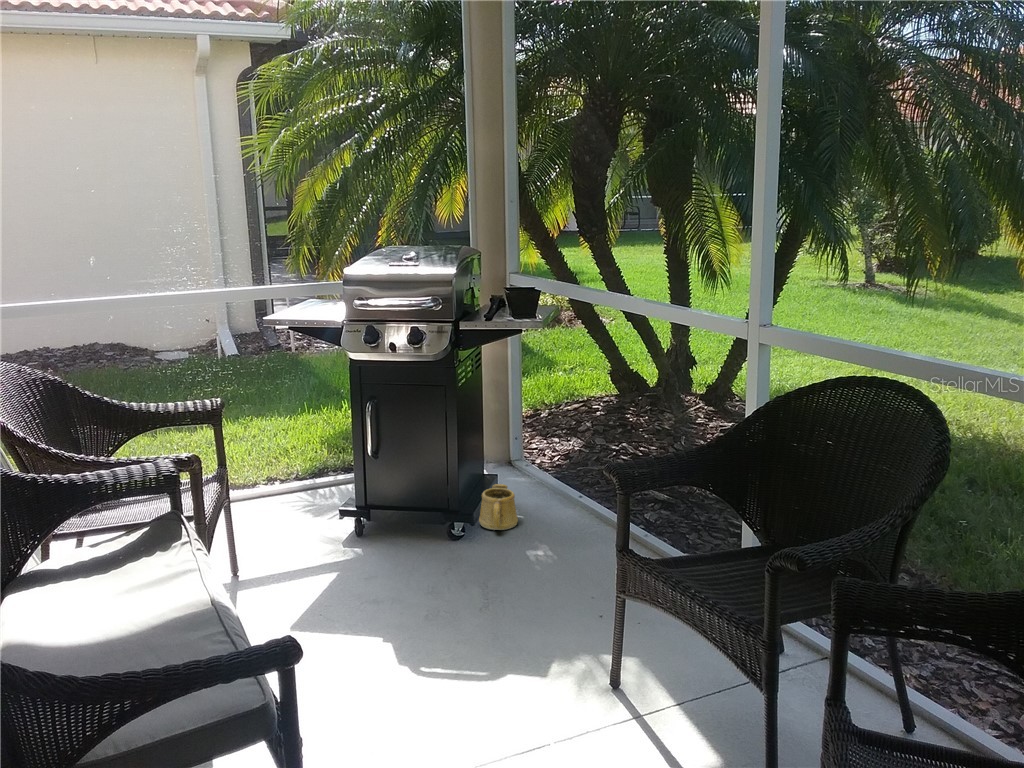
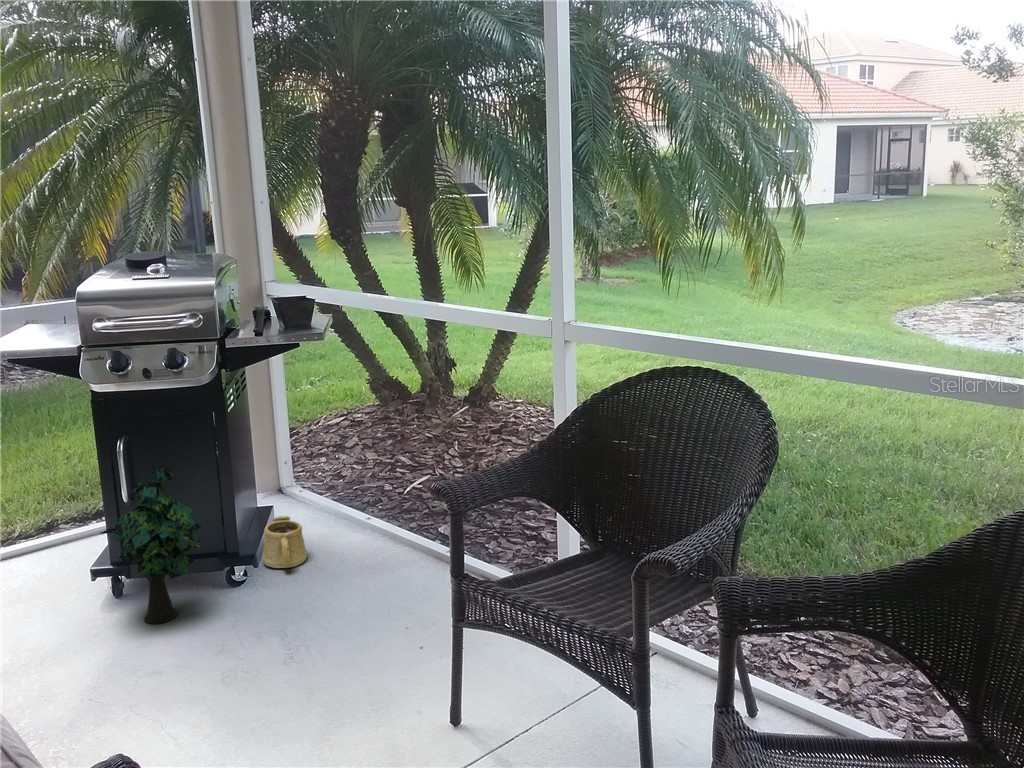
decorative plant: none [343,428,425,561] -> present [100,468,201,624]

